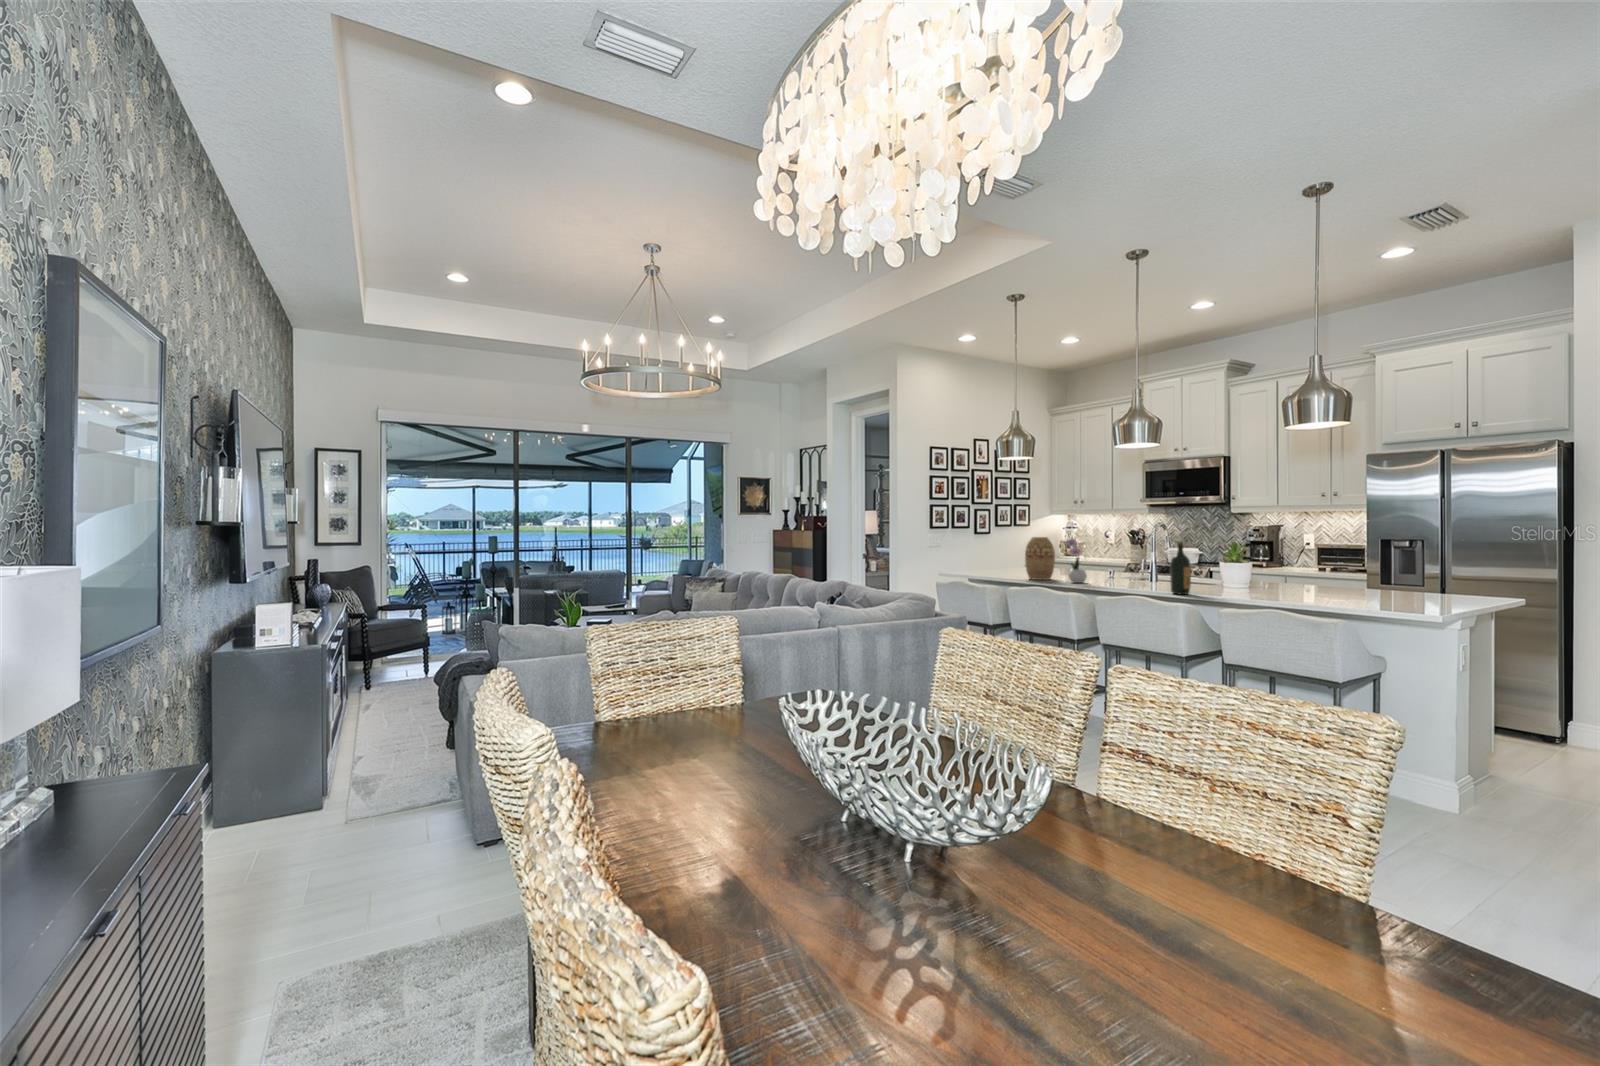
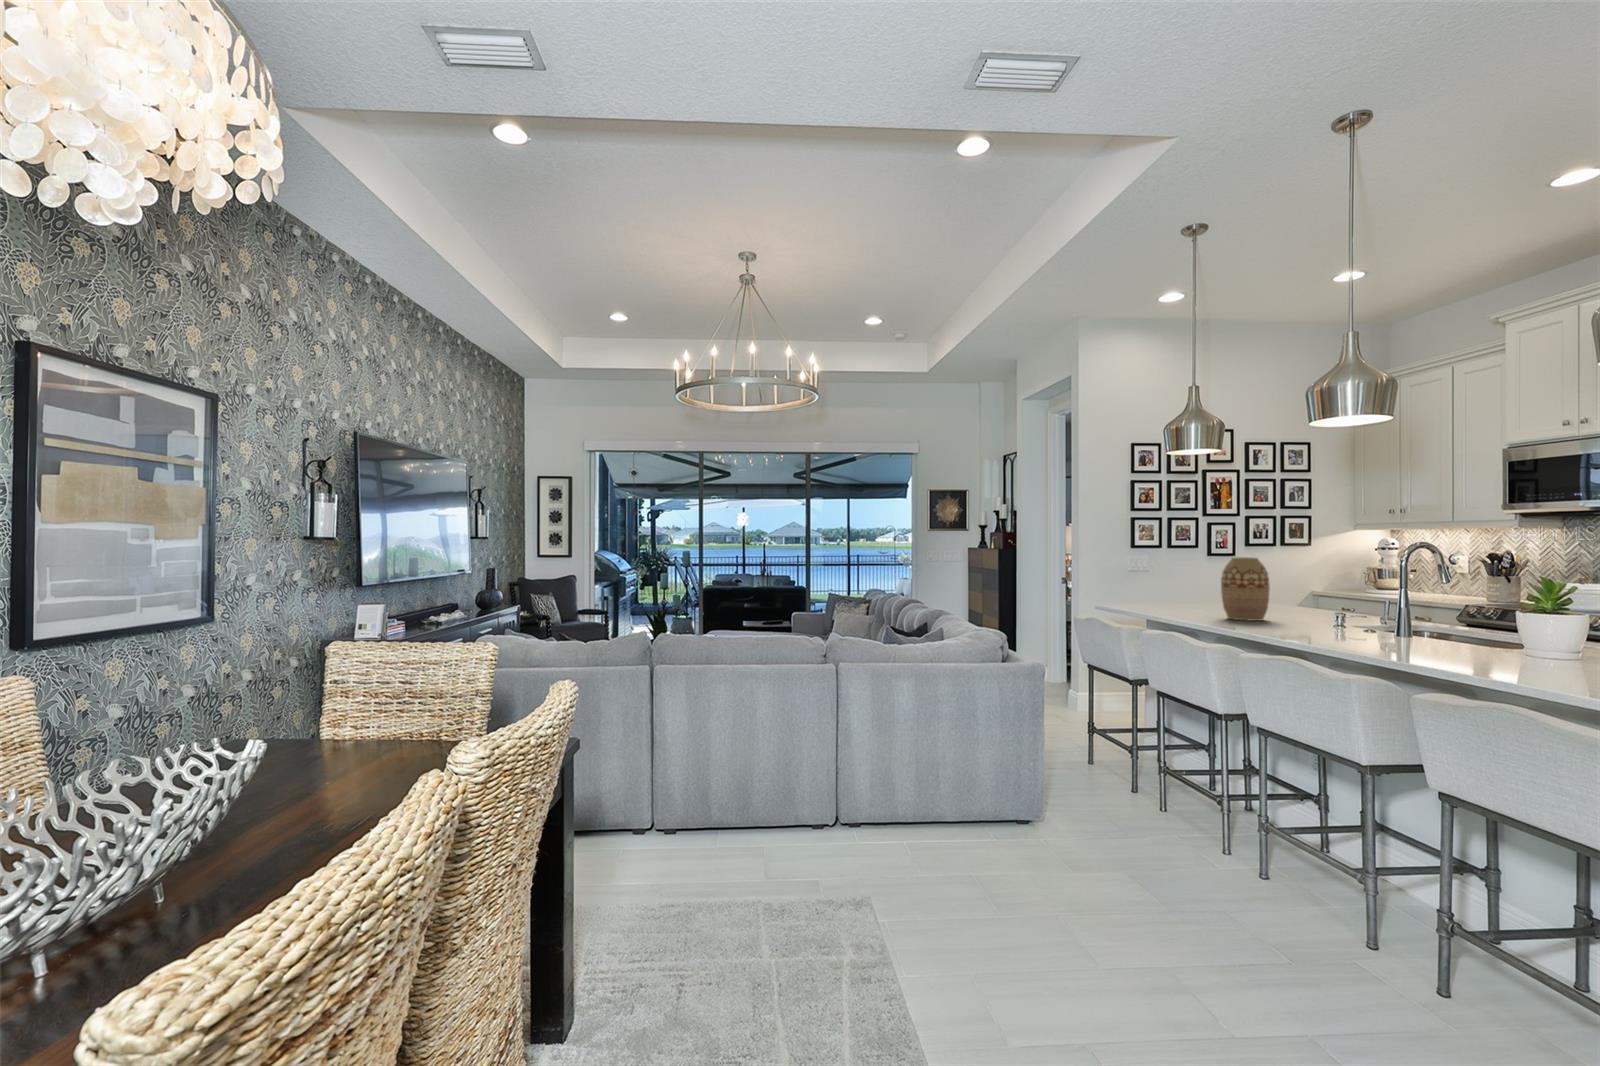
flower arrangement: present [1066,534,1087,583] -> none [1275,548,1318,627]
wine bottle: present [1170,542,1191,594] -> none [1432,565,1474,656]

